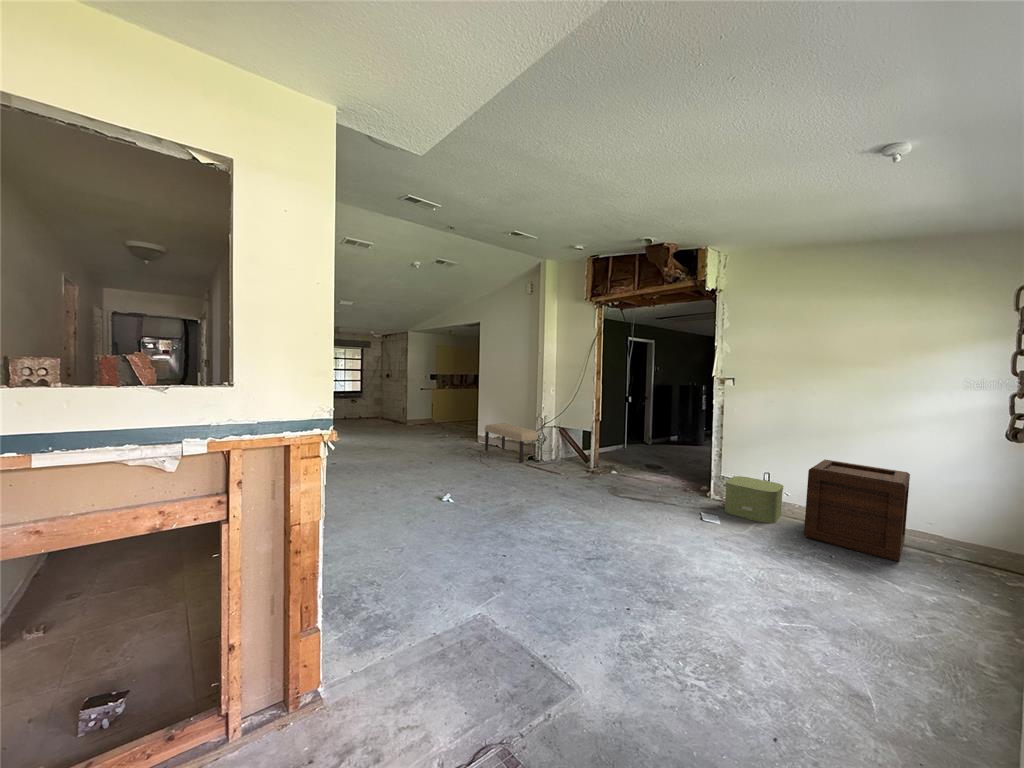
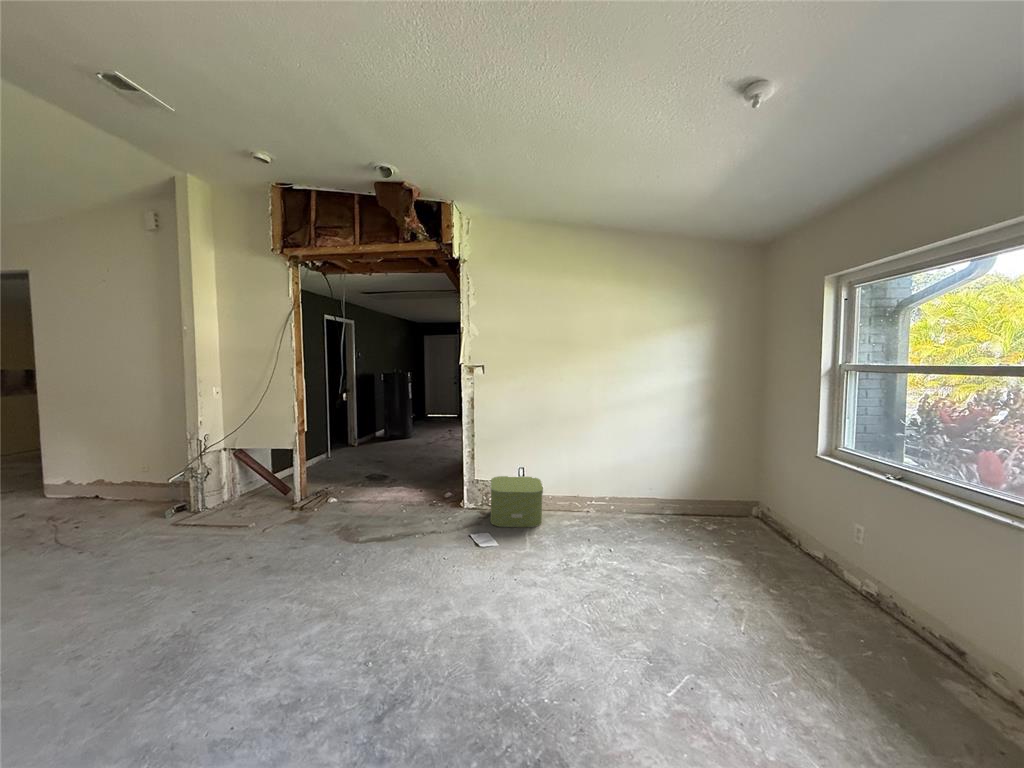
bench: present [485,424,539,463] -> none [59,456,201,524]
wooden crate: present [804,460,910,561] -> none [568,445,656,536]

